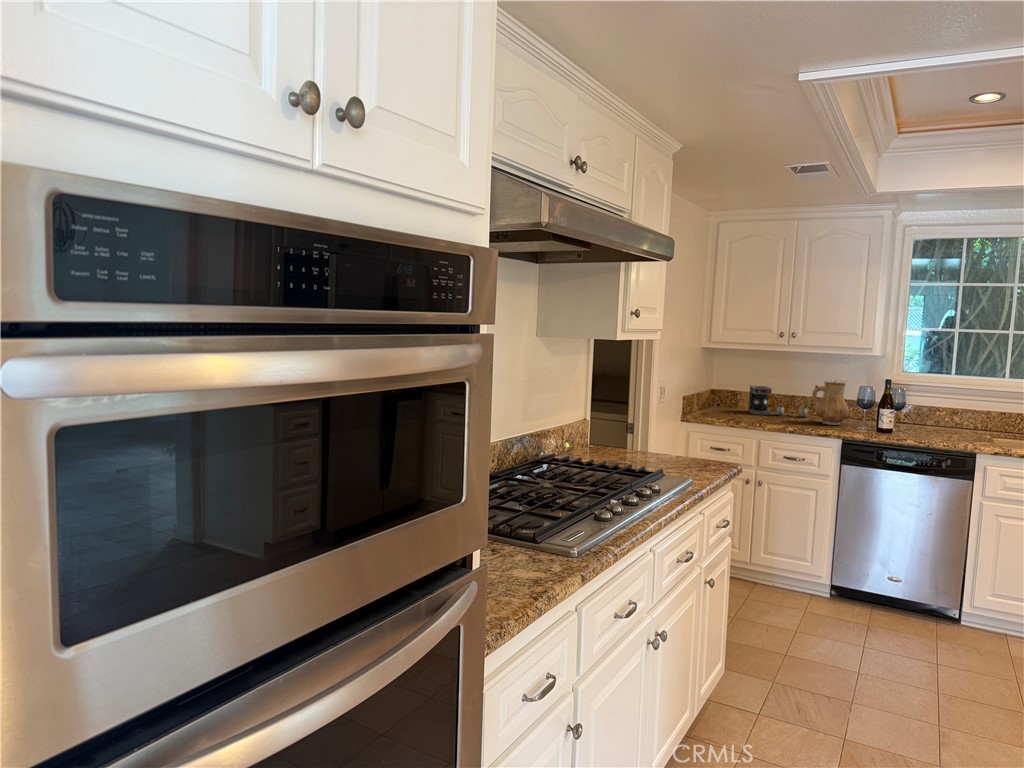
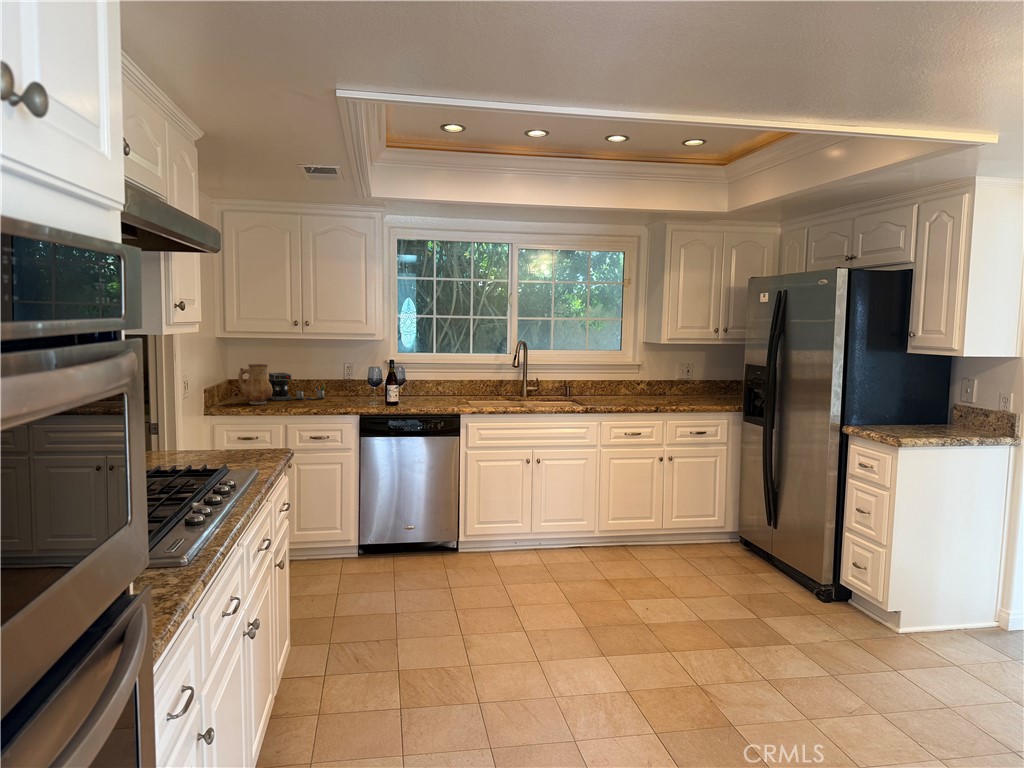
ceramic pitcher: present [812,382,849,425] -> present [238,364,273,404]

